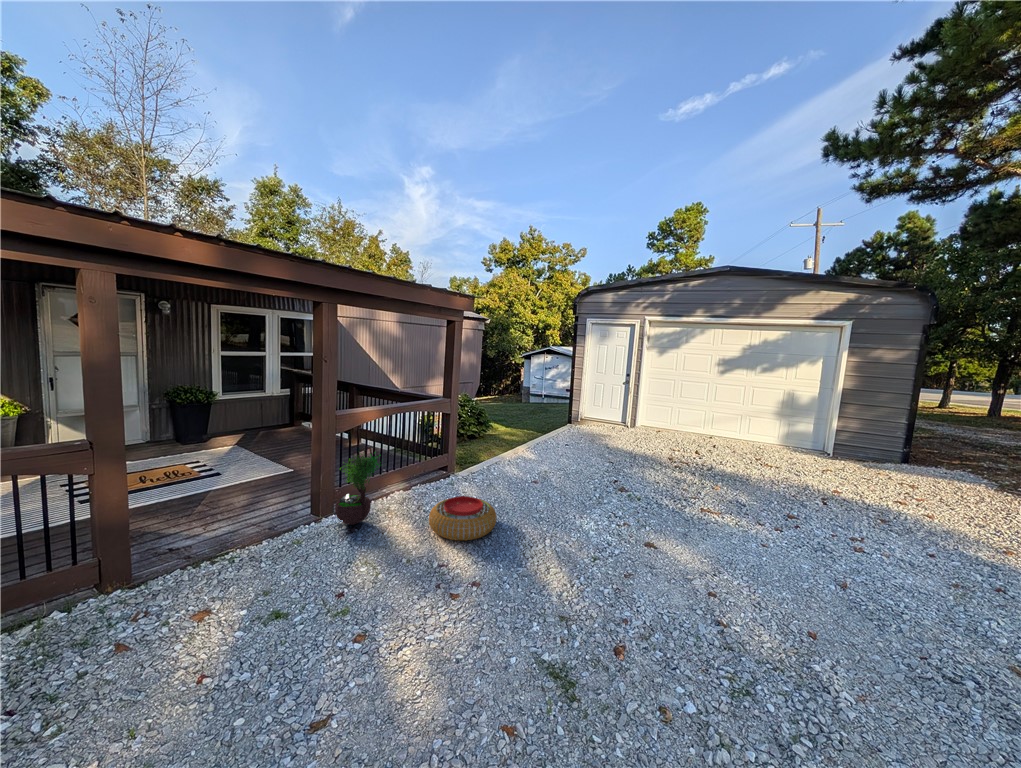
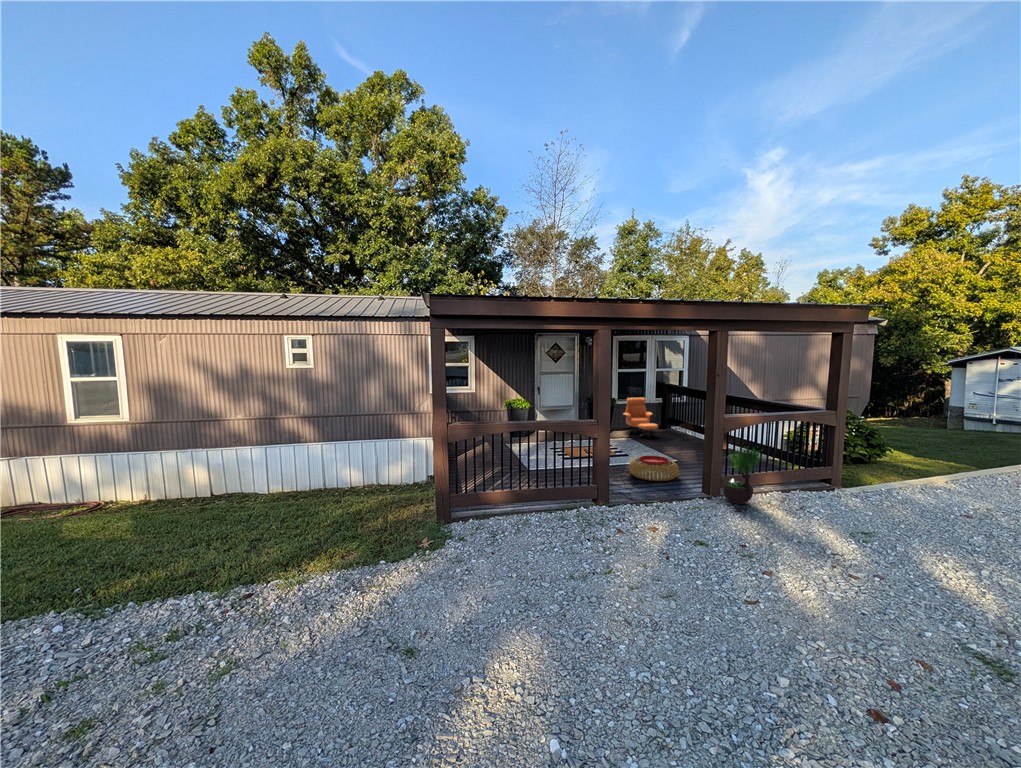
lounge chair: none [231,388,280,440] -> present [624,398,658,438]
pouf: present [429,496,497,541] -> present [629,456,679,481]

